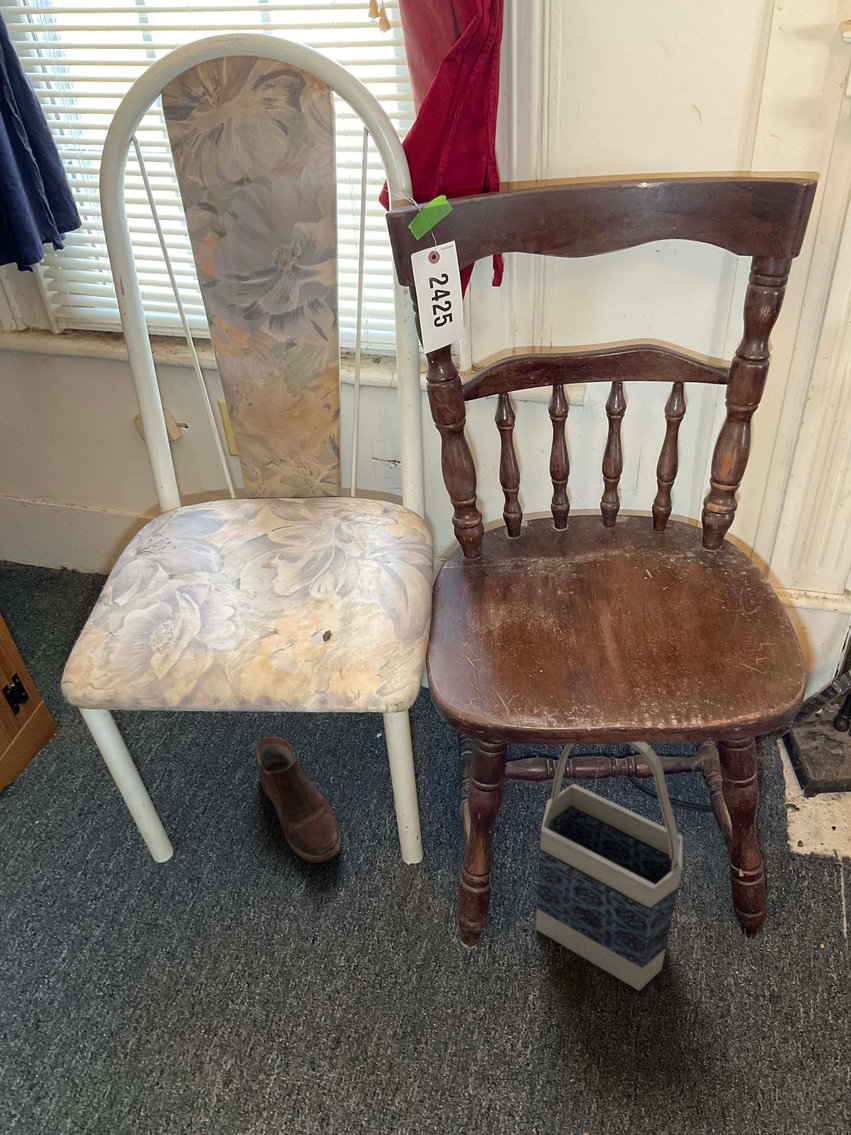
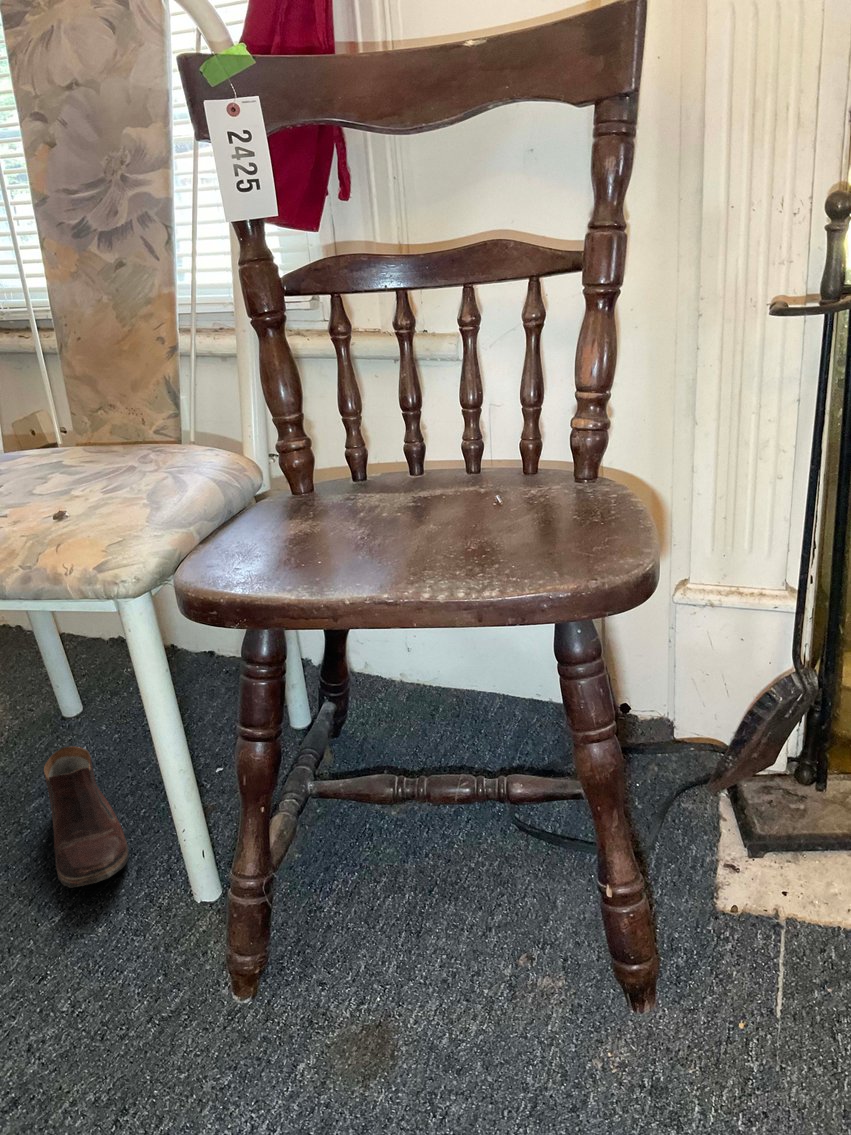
bag: present [536,742,682,990] -> none [318,610,513,1065]

